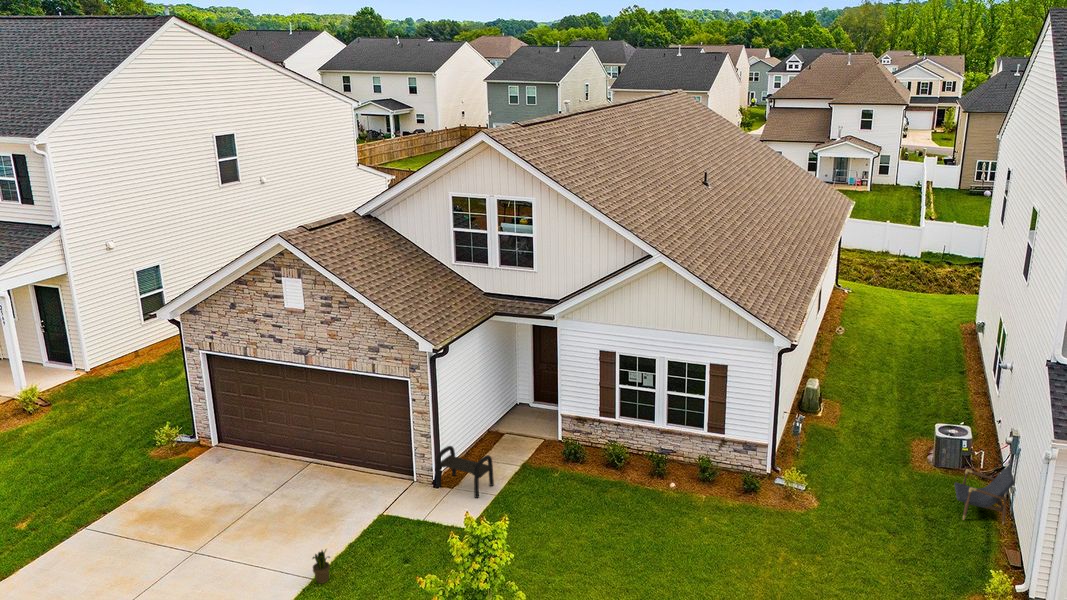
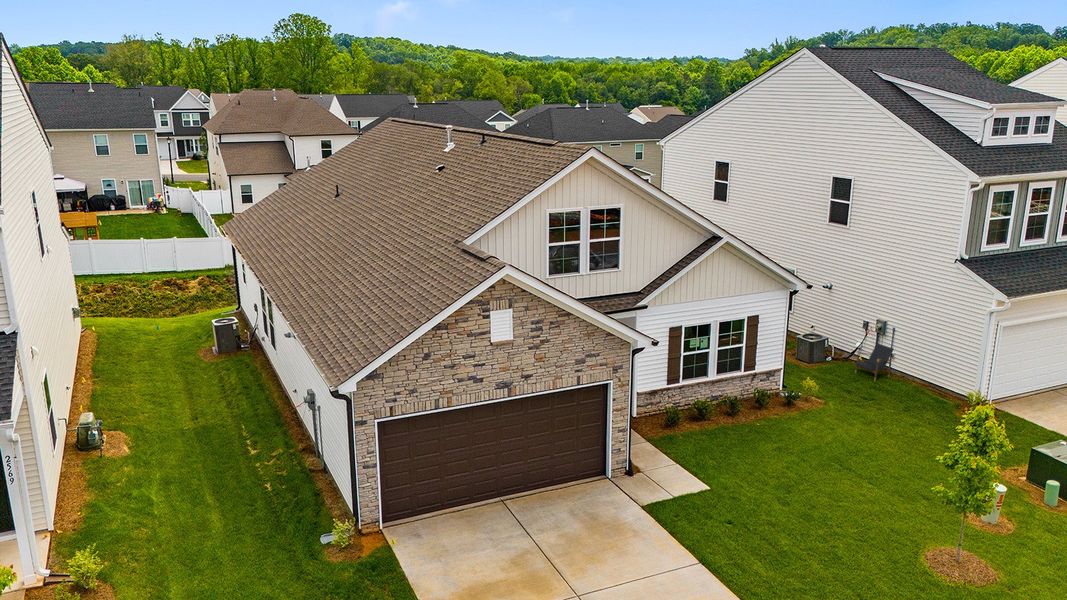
bench: present [436,446,494,498] -> none [624,430,676,473]
potted plant: present [313,549,330,583] -> none [715,523,733,556]

